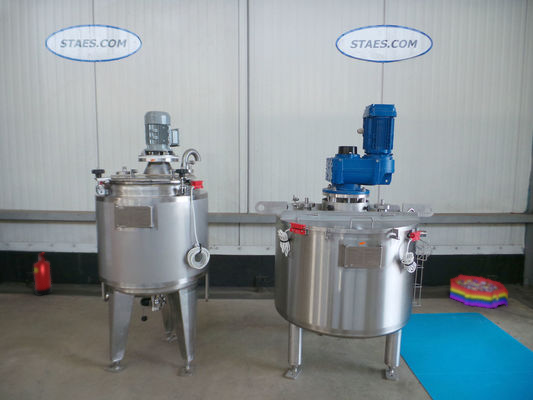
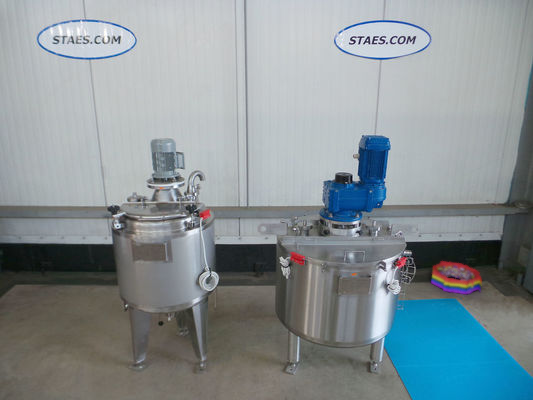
fire extinguisher: present [34,253,52,296] -> none [46,251,65,289]

